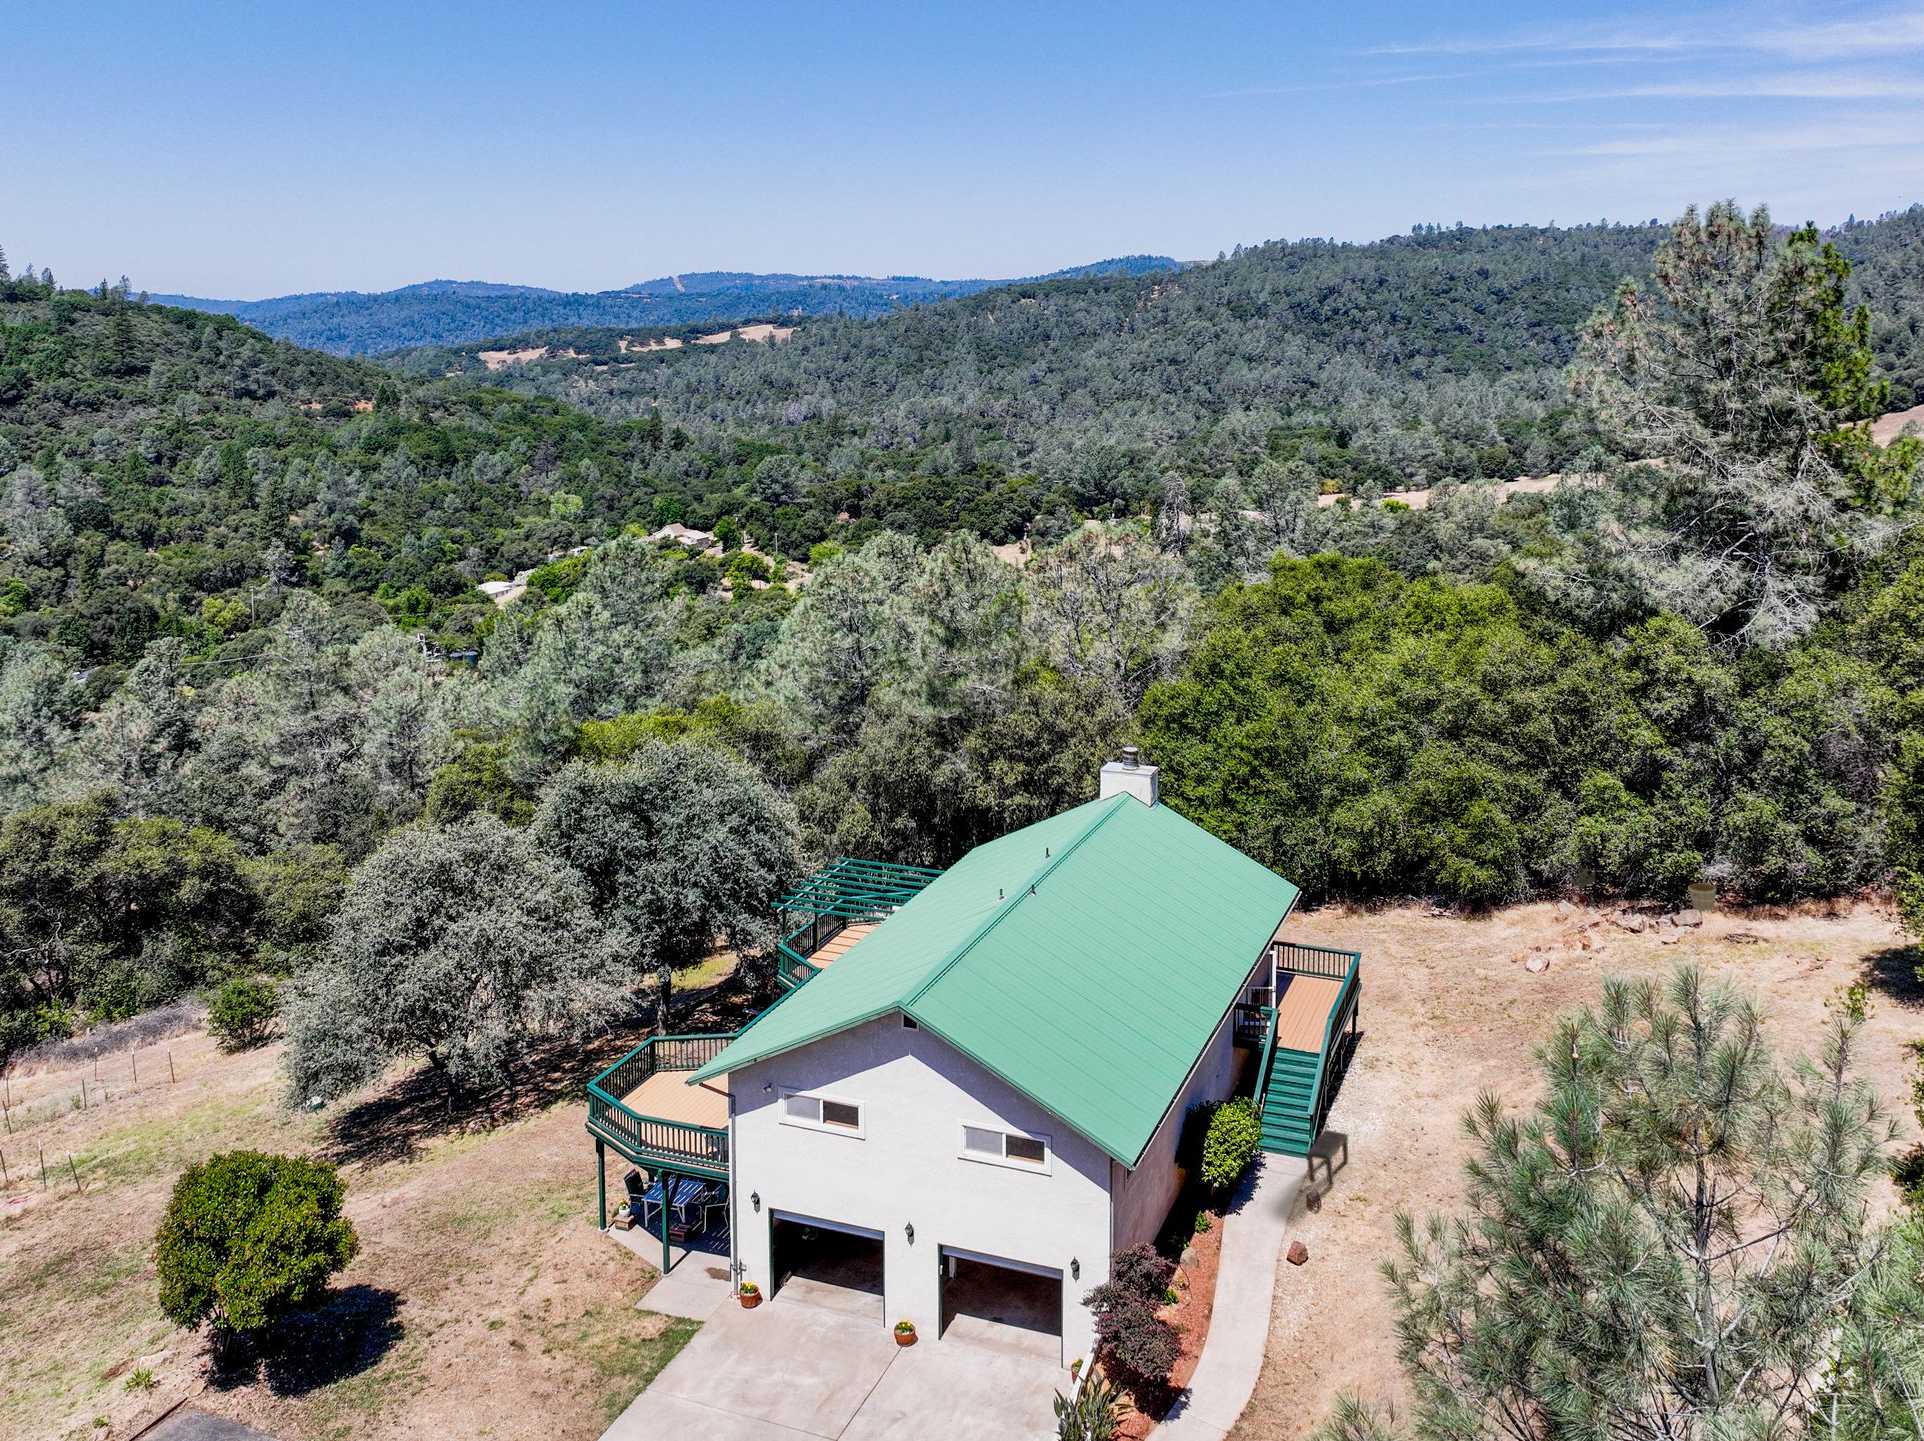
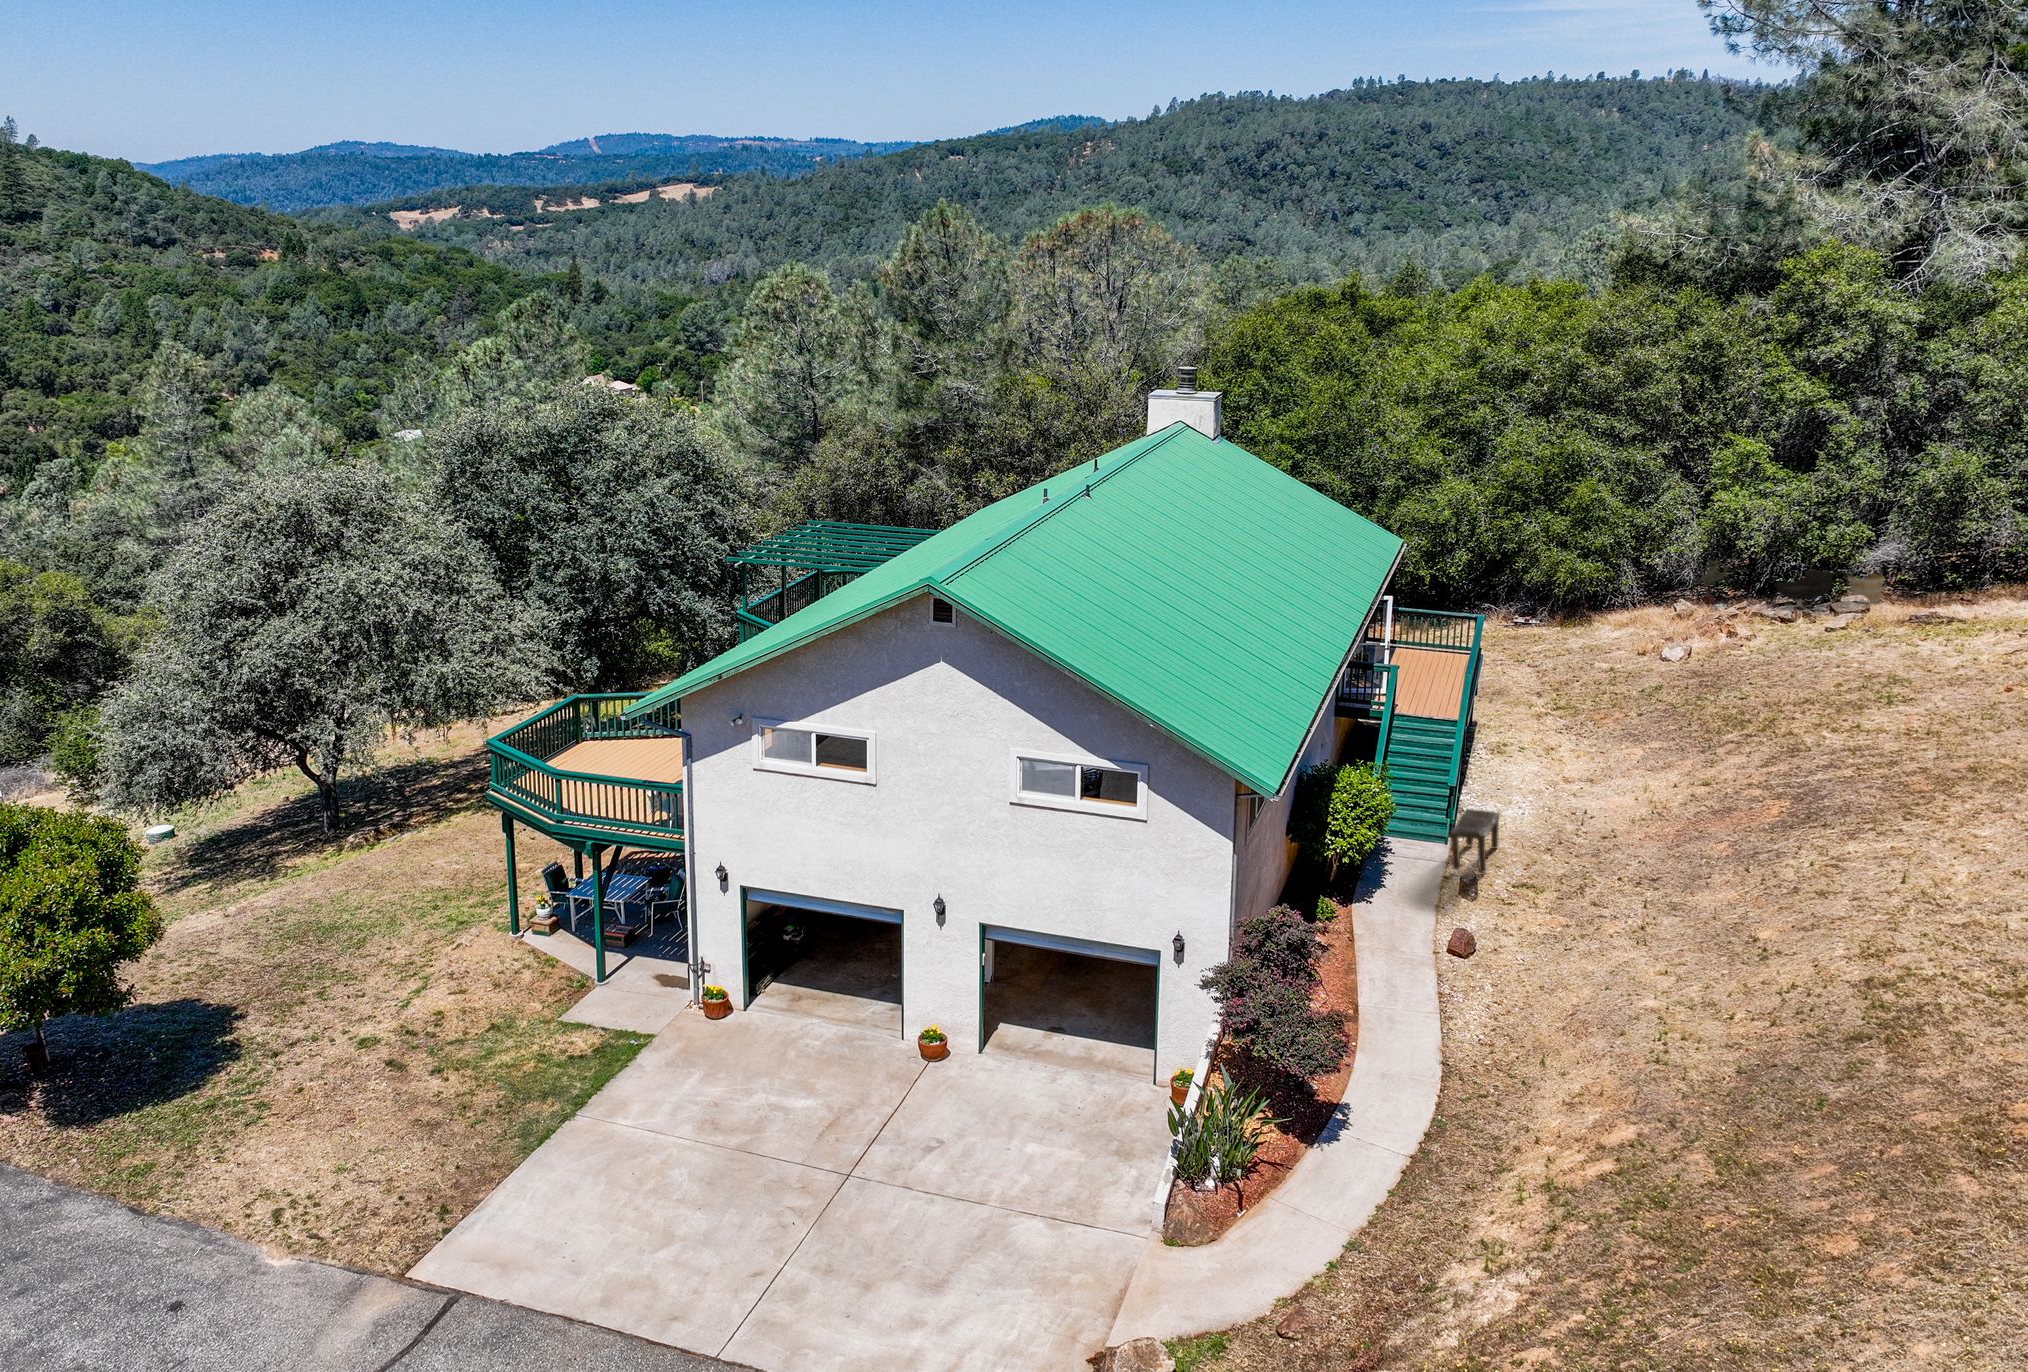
lounge chair: none [1631,879,1673,916] -> present [1775,570,1832,610]

